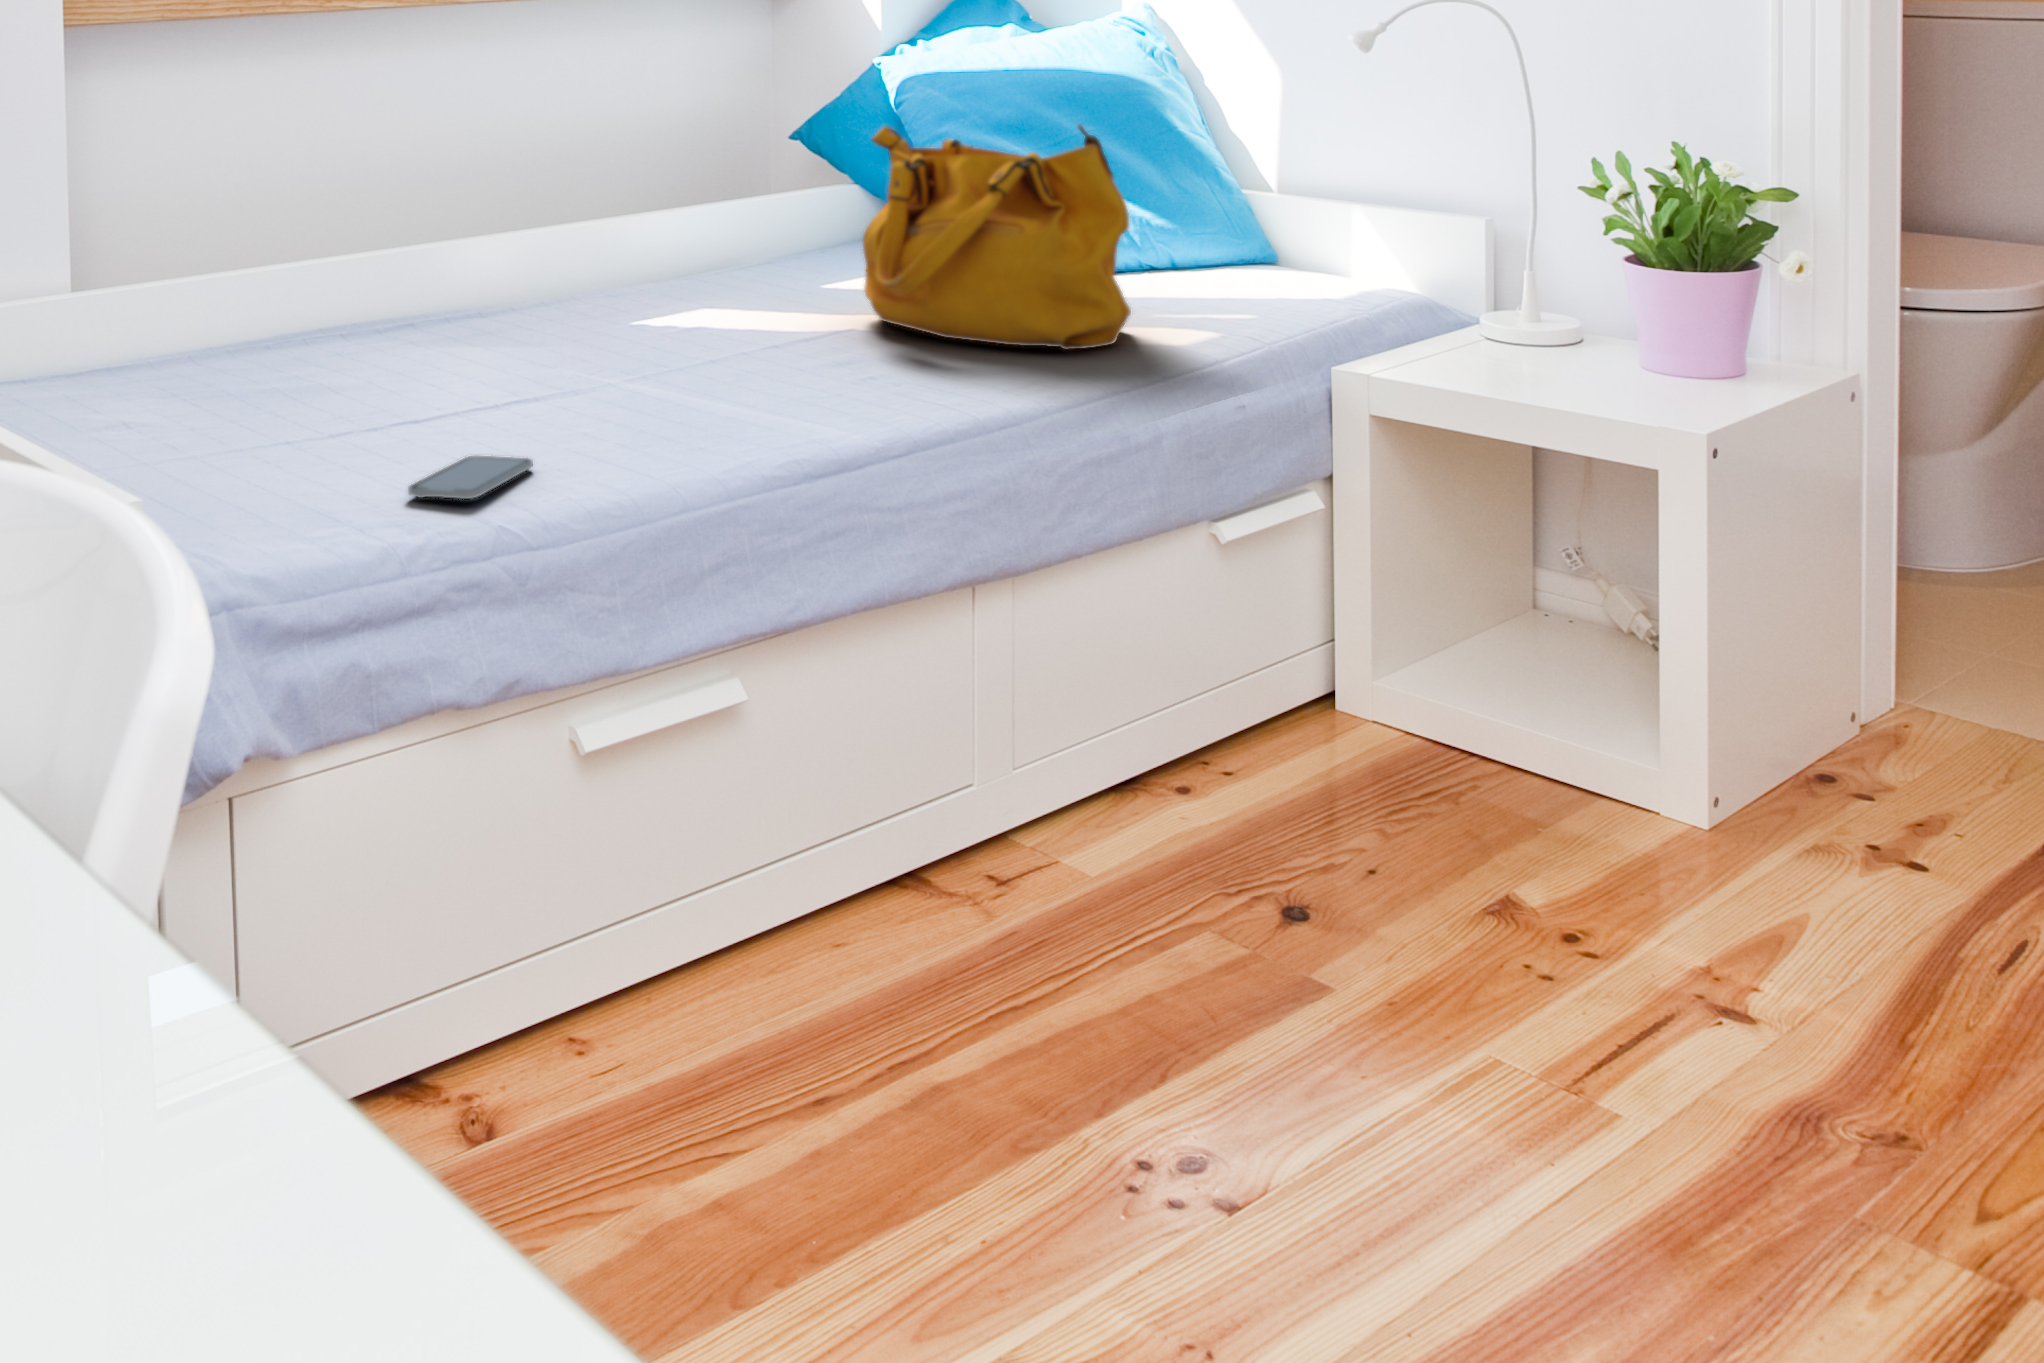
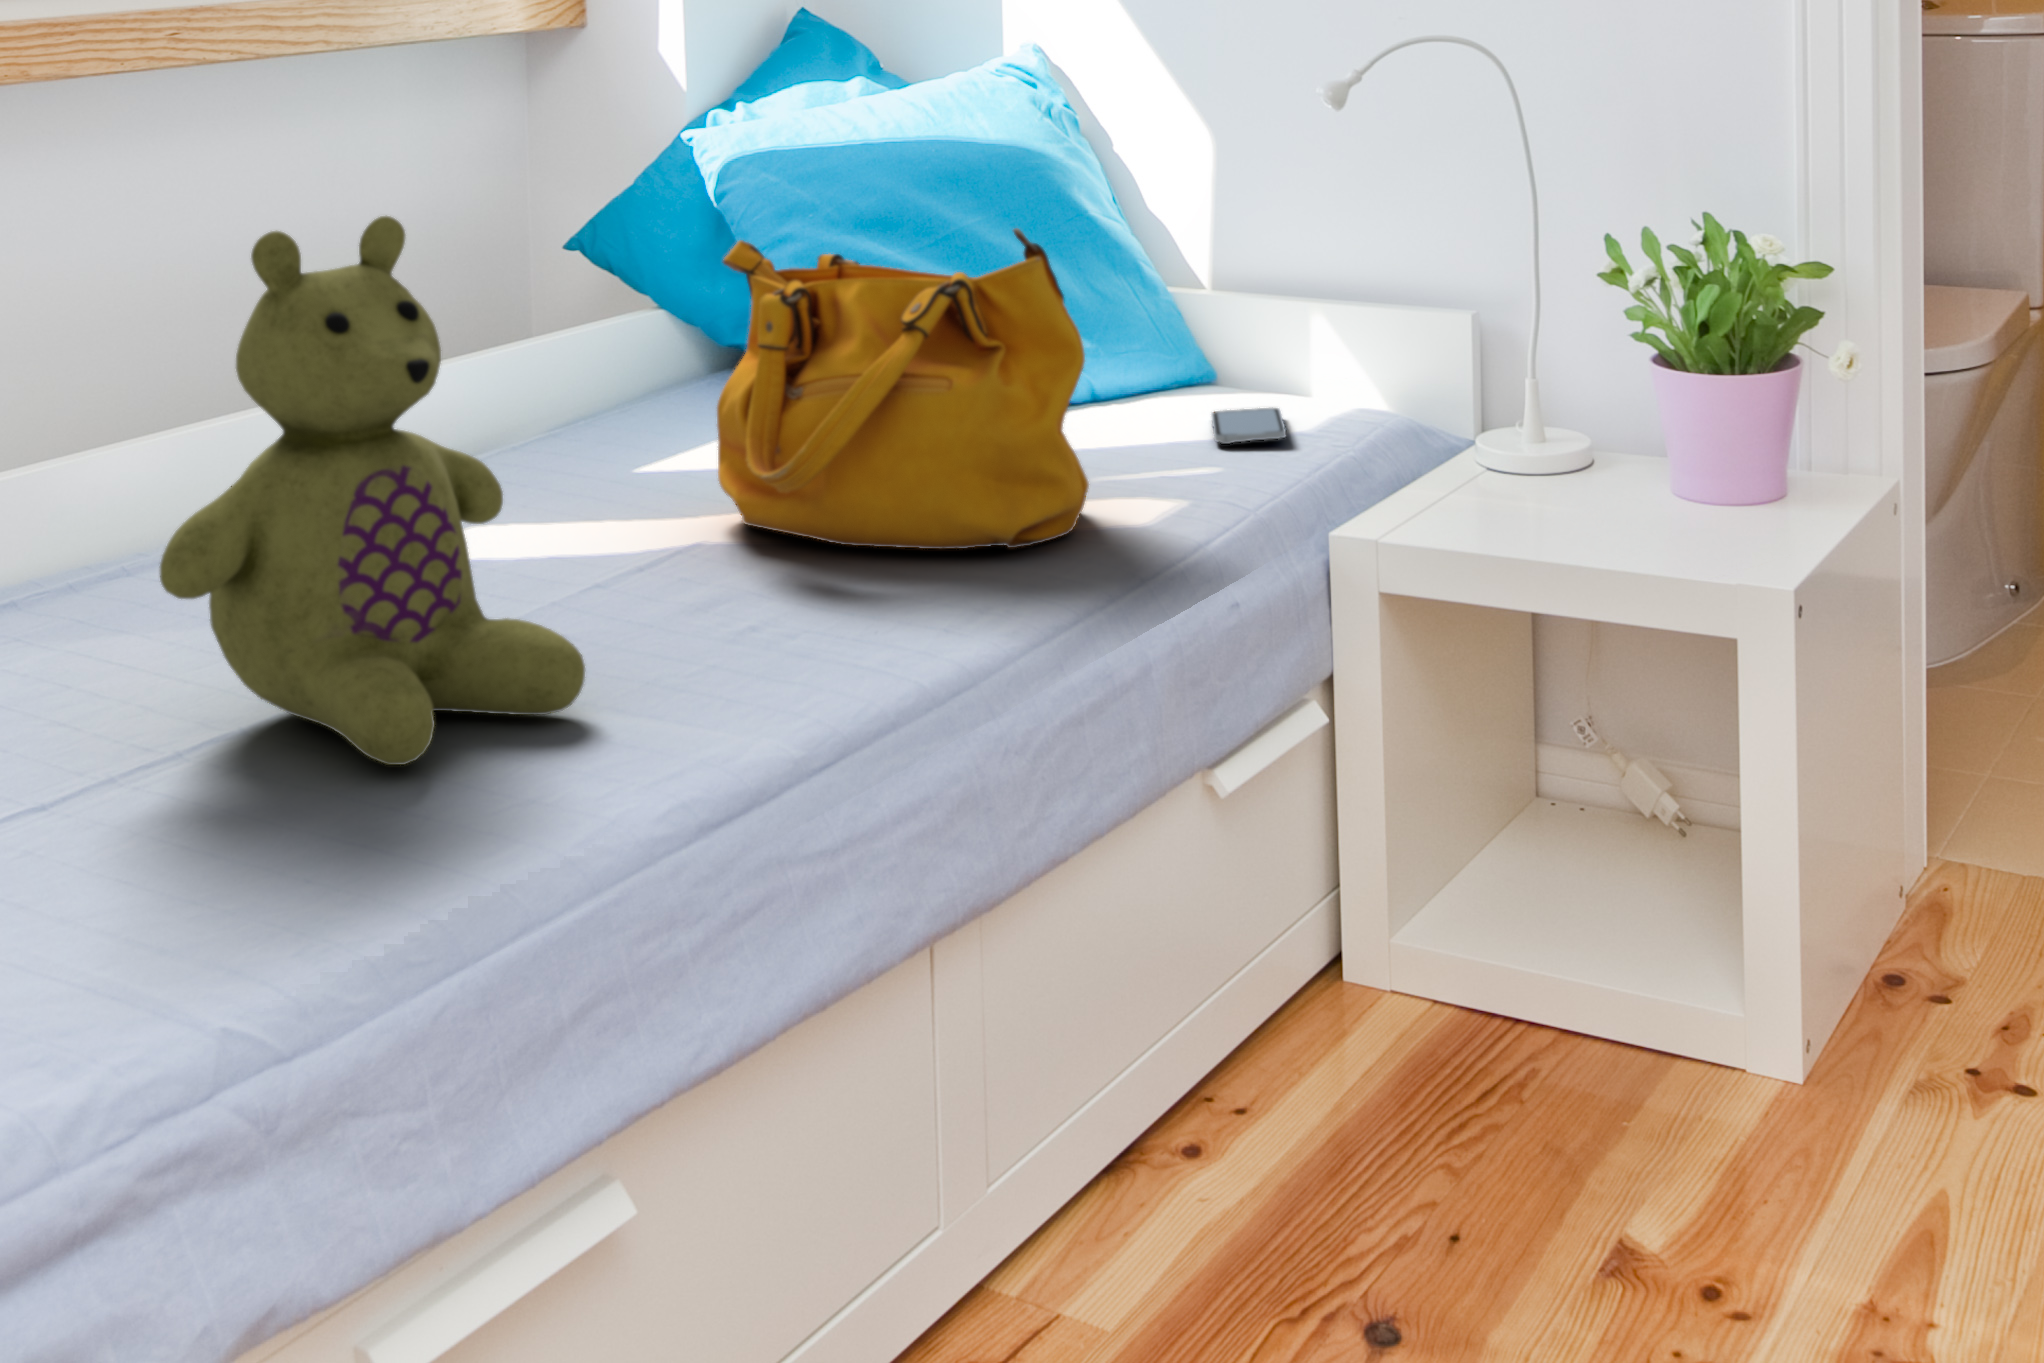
stuffed bear: none [476,87,736,425] -> present [160,216,585,765]
smartphone: present [408,456,533,499] -> present [1212,408,1286,444]

